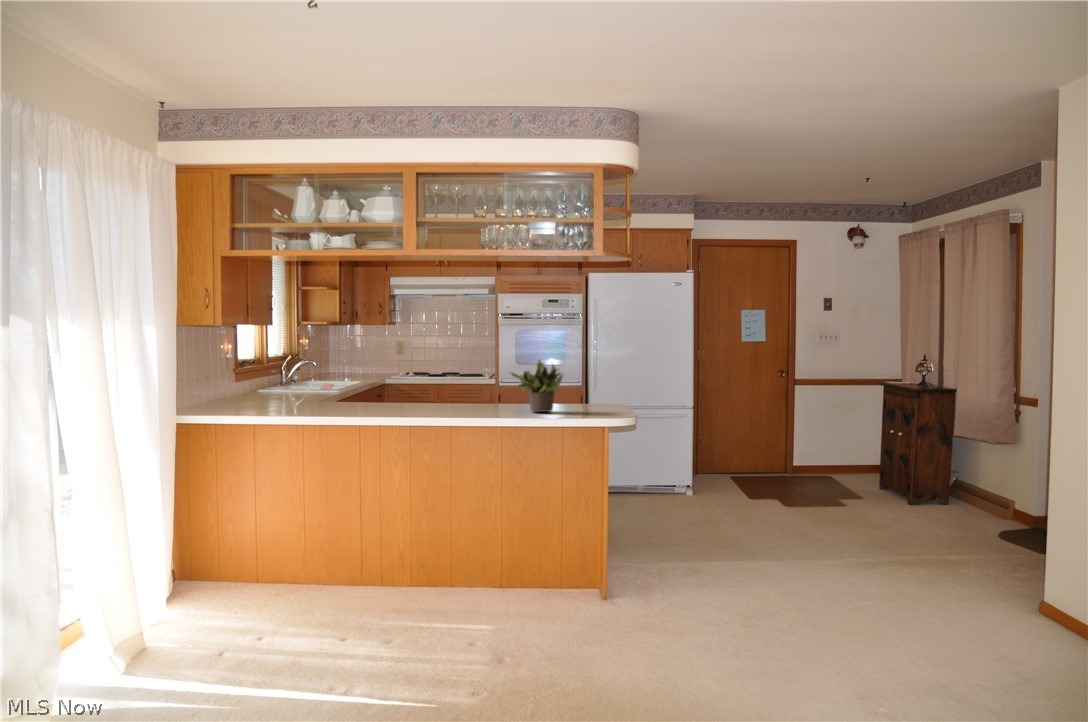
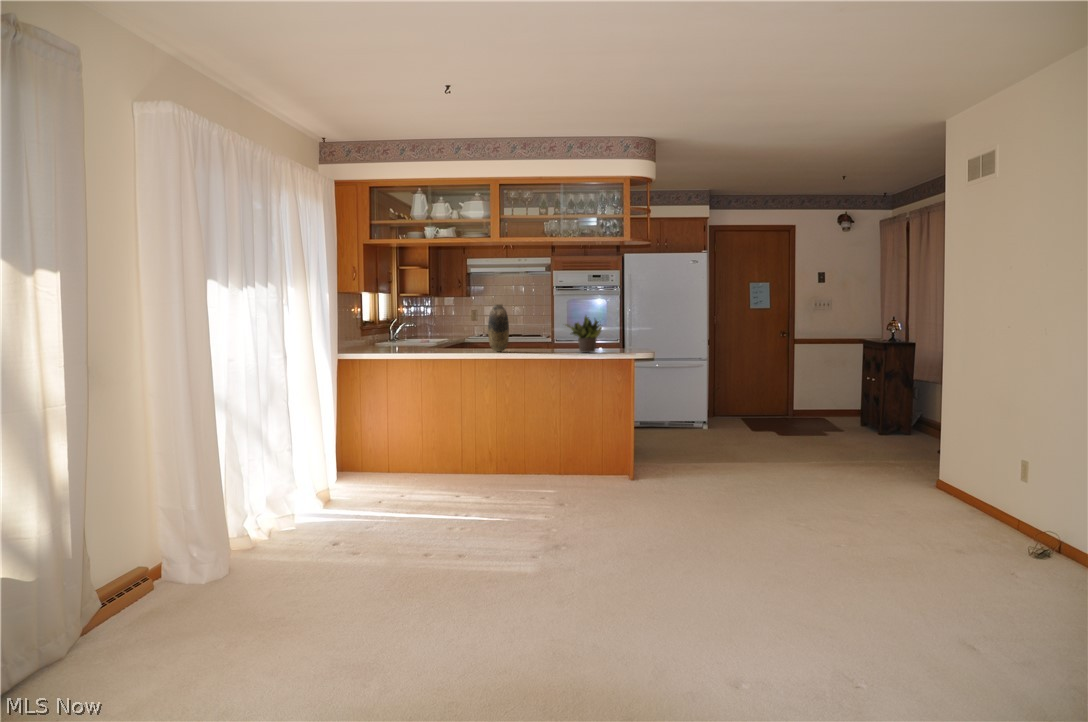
vase: none [399,345,429,413] -> present [488,304,509,352]

